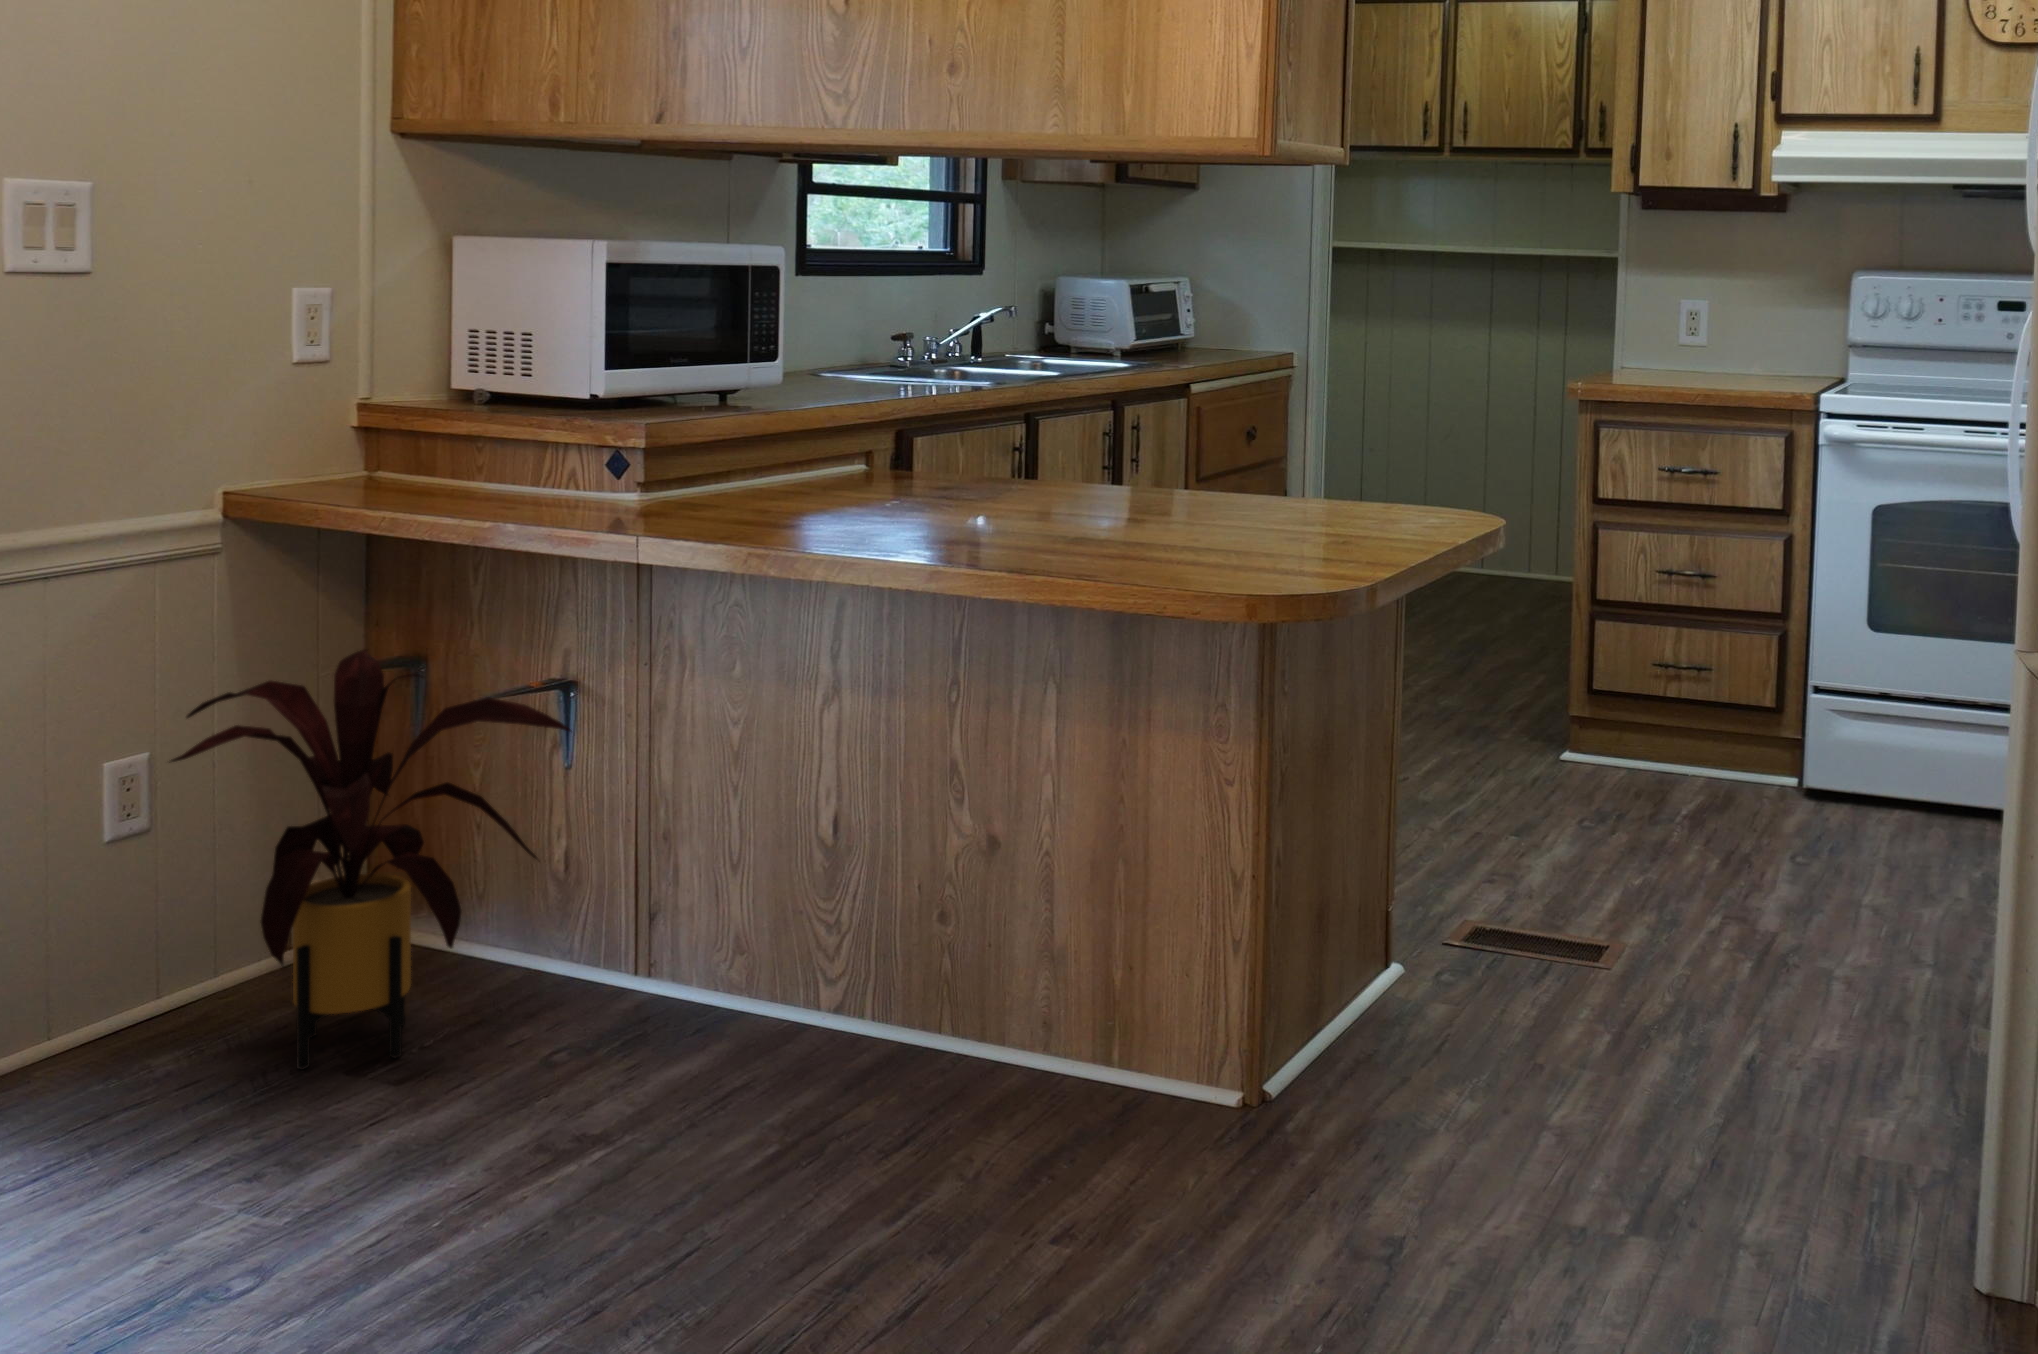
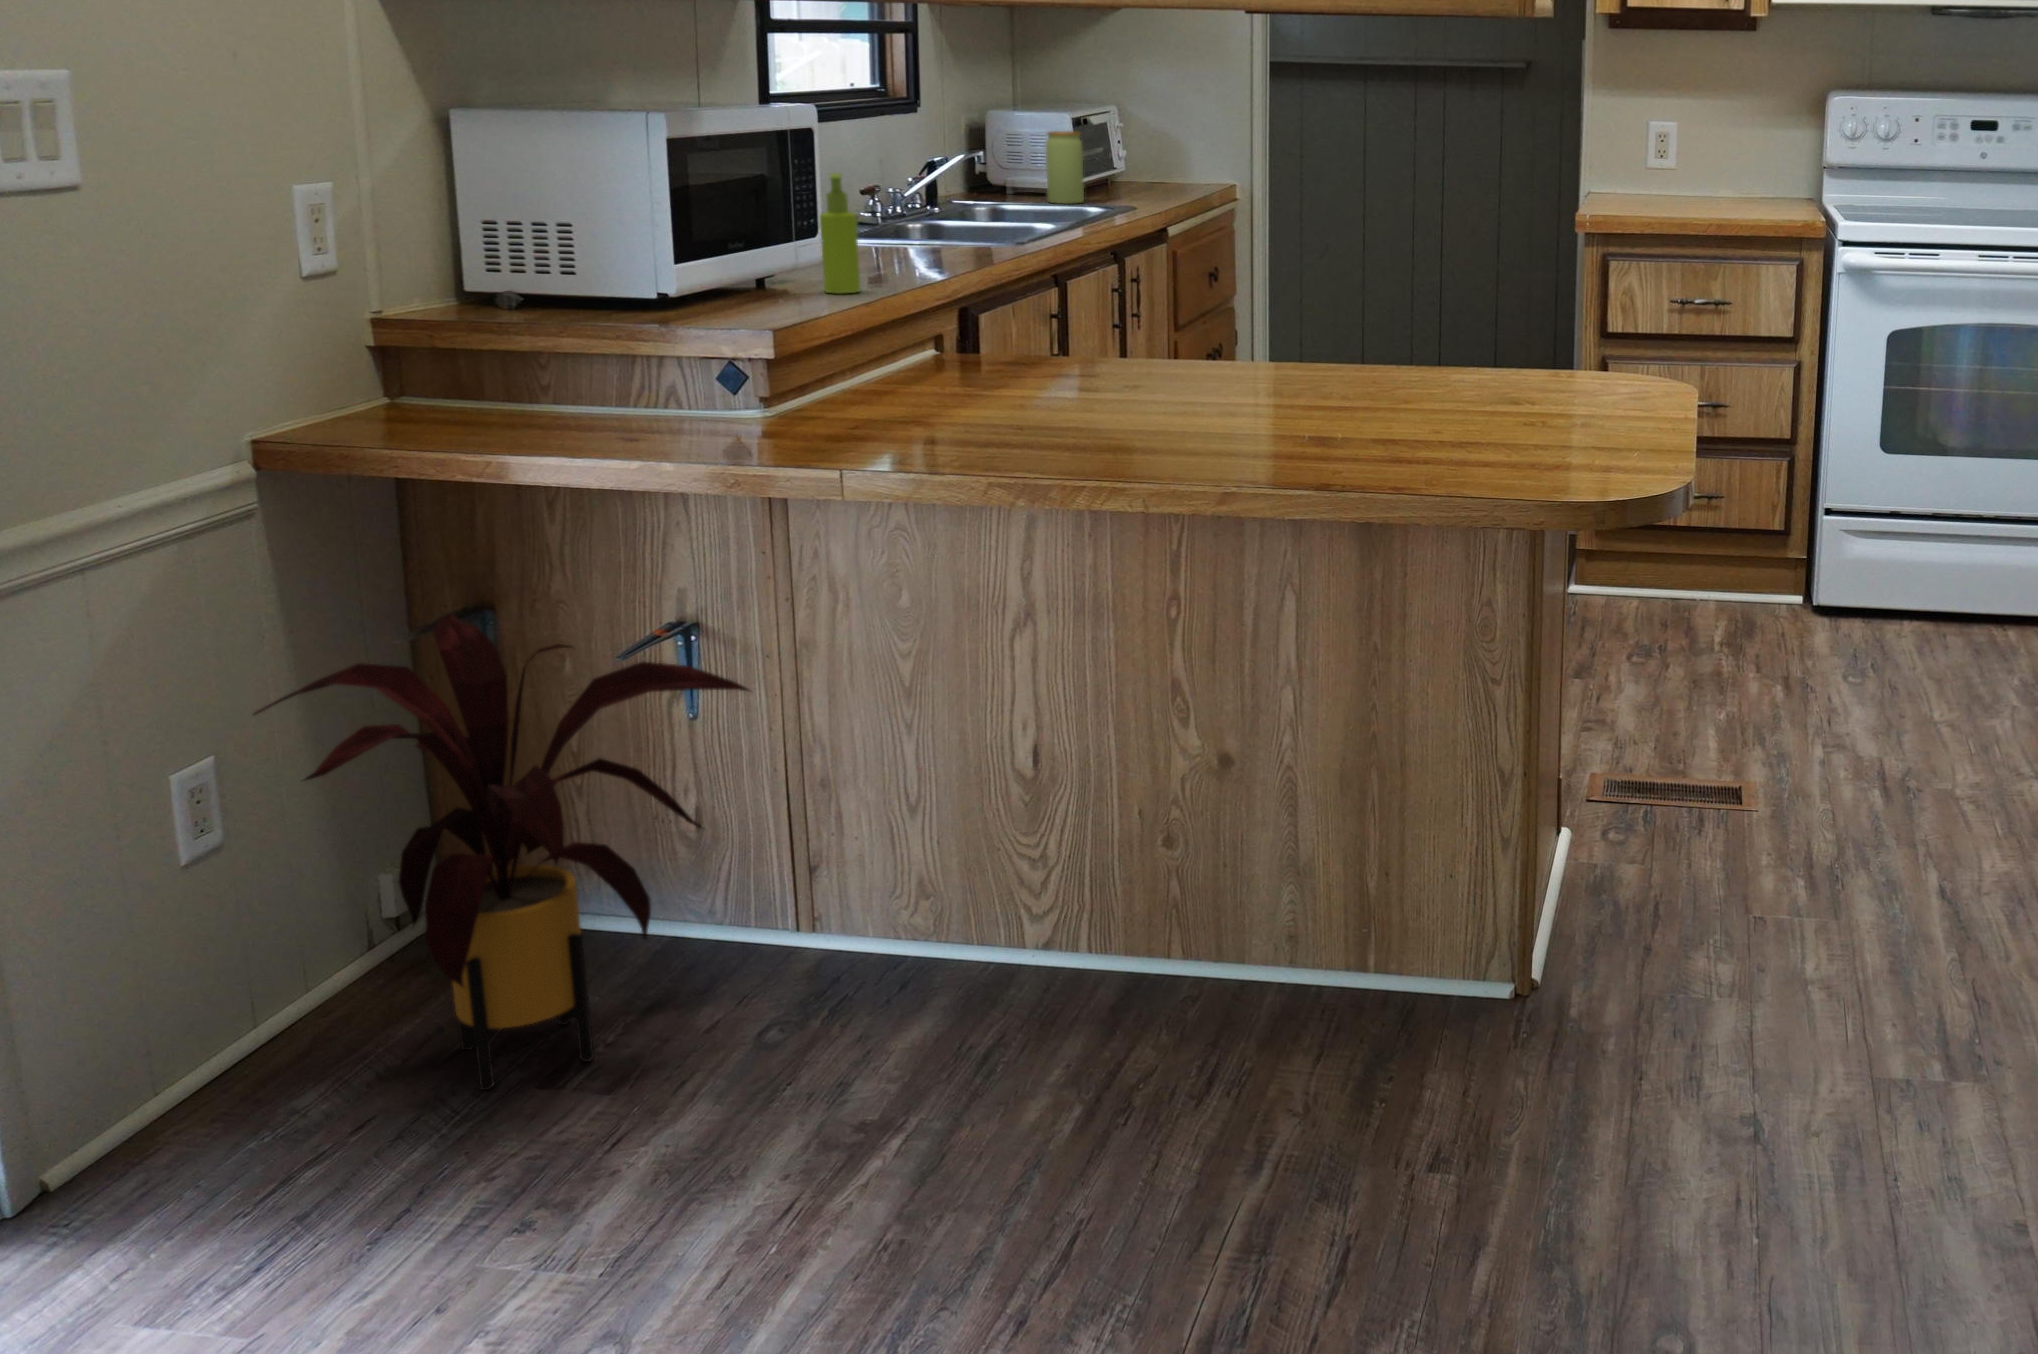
jar: none [1092,294,1126,359] -> present [1046,131,1084,203]
soap dispenser: none [759,300,792,405] -> present [820,173,860,293]

